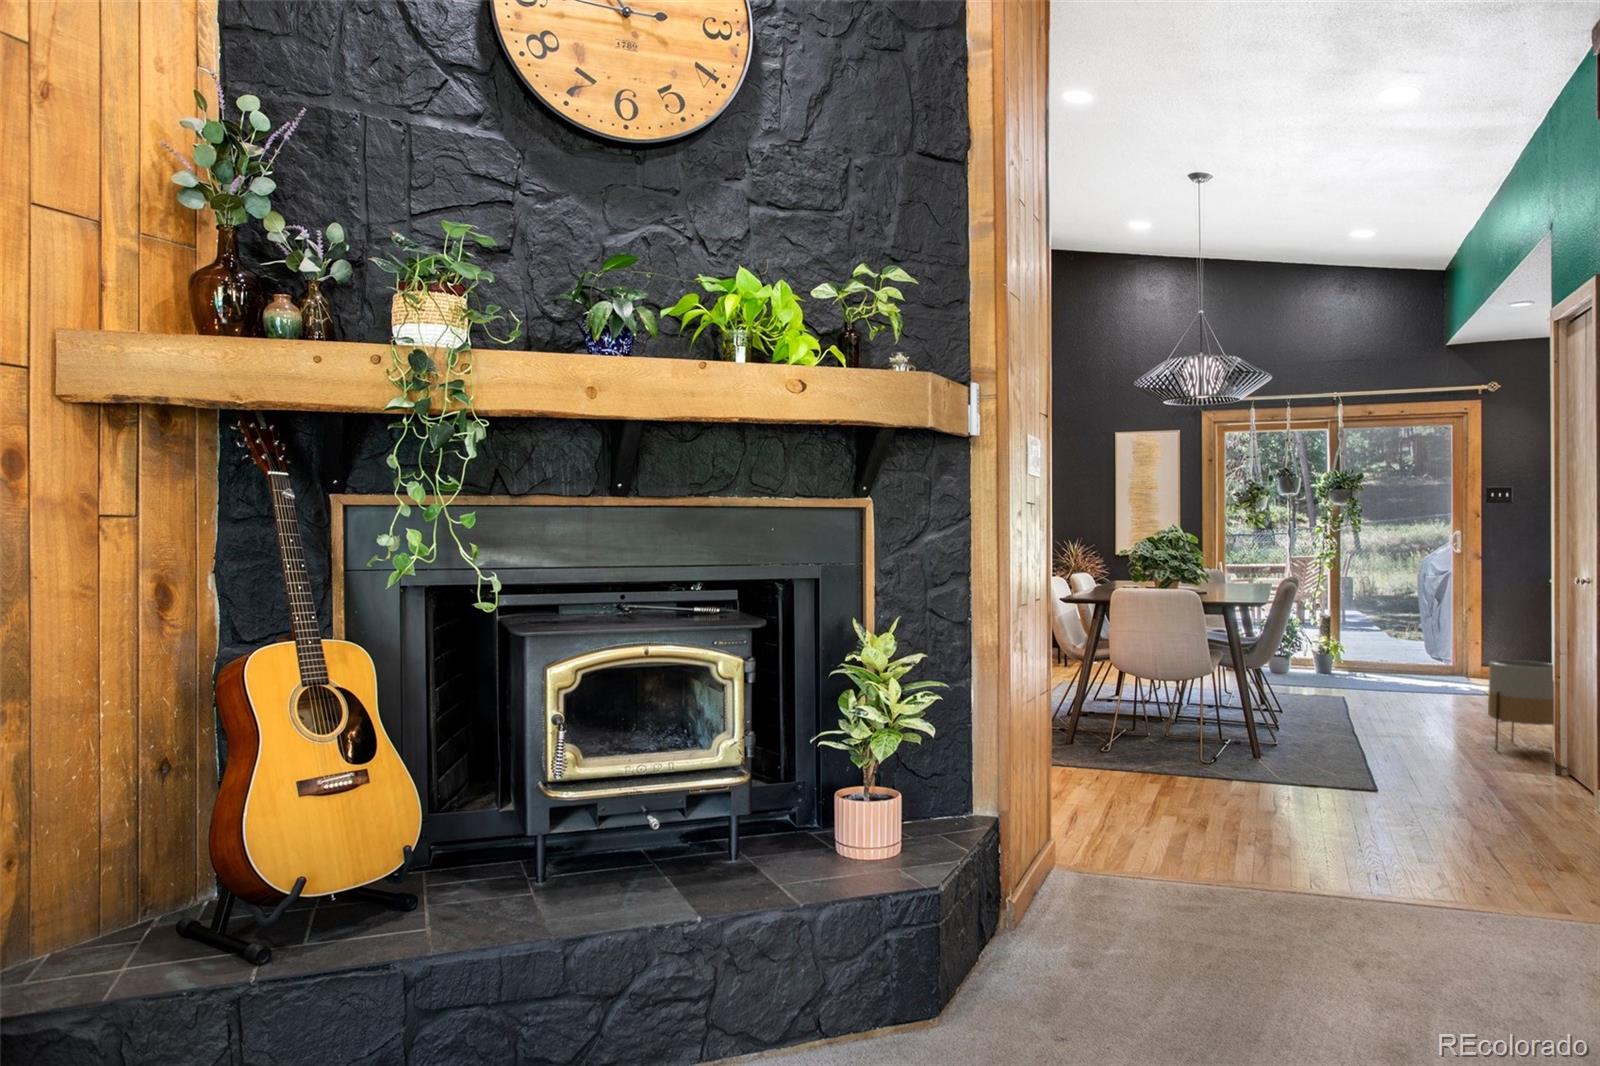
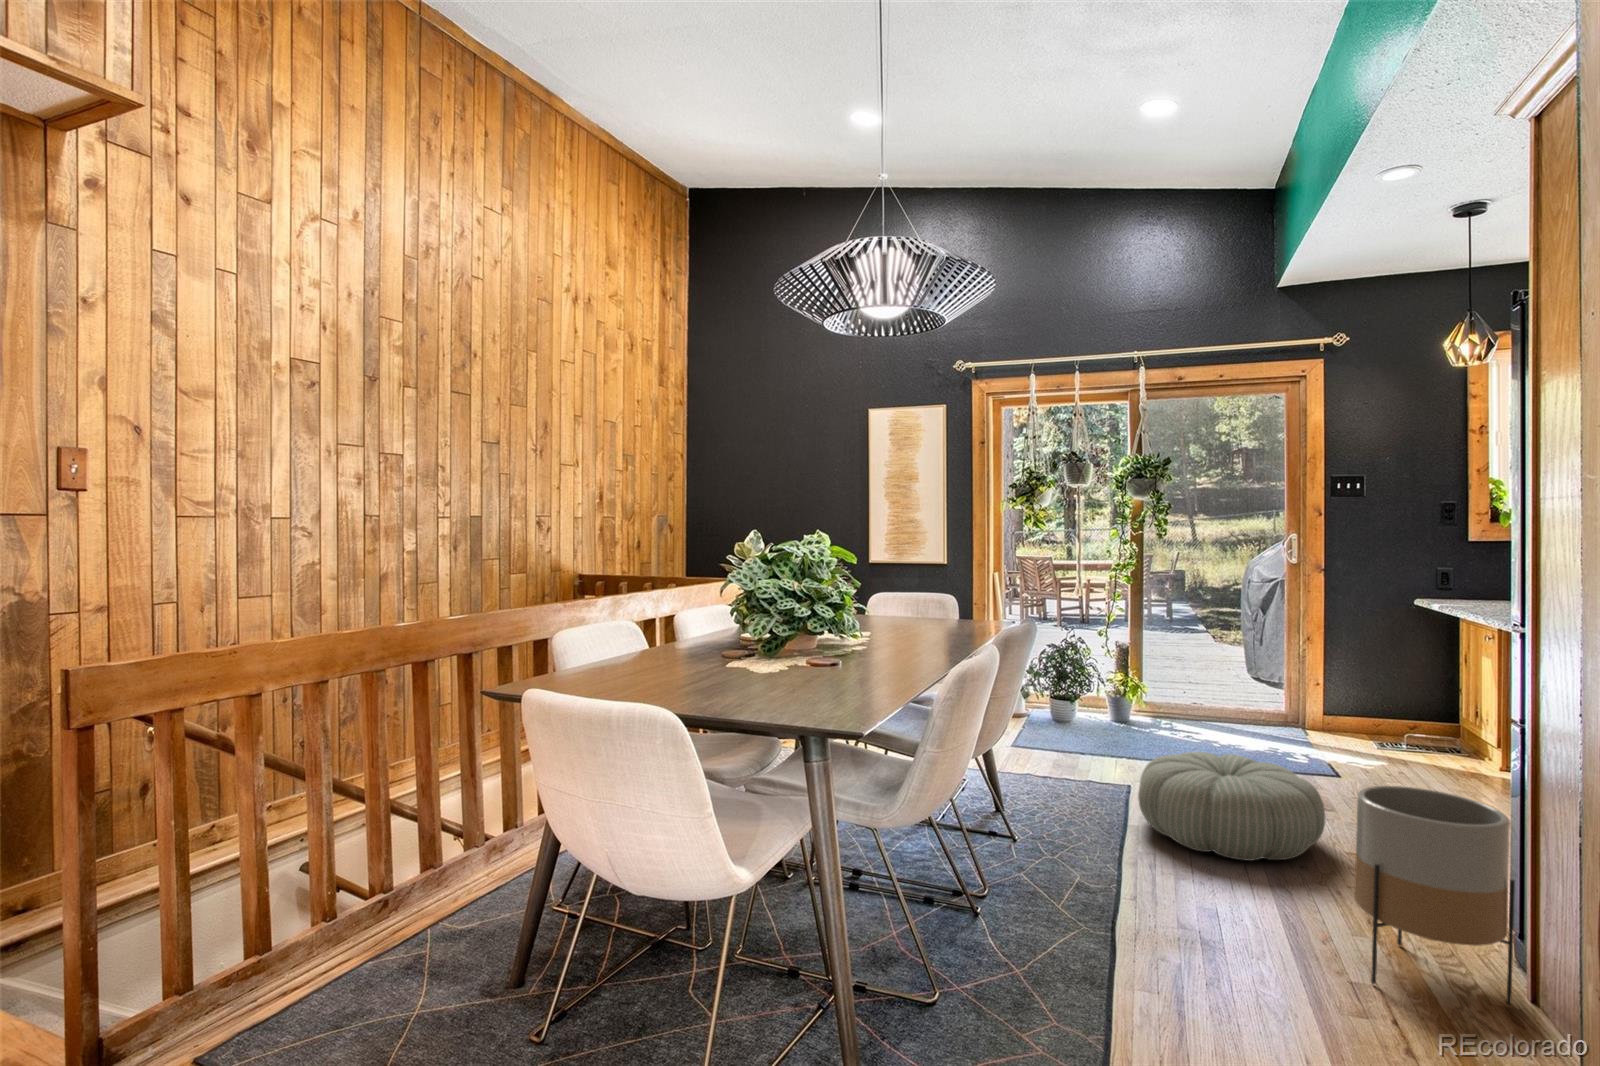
pouf: none [1360,670,1477,723] -> present [1138,752,1325,861]

